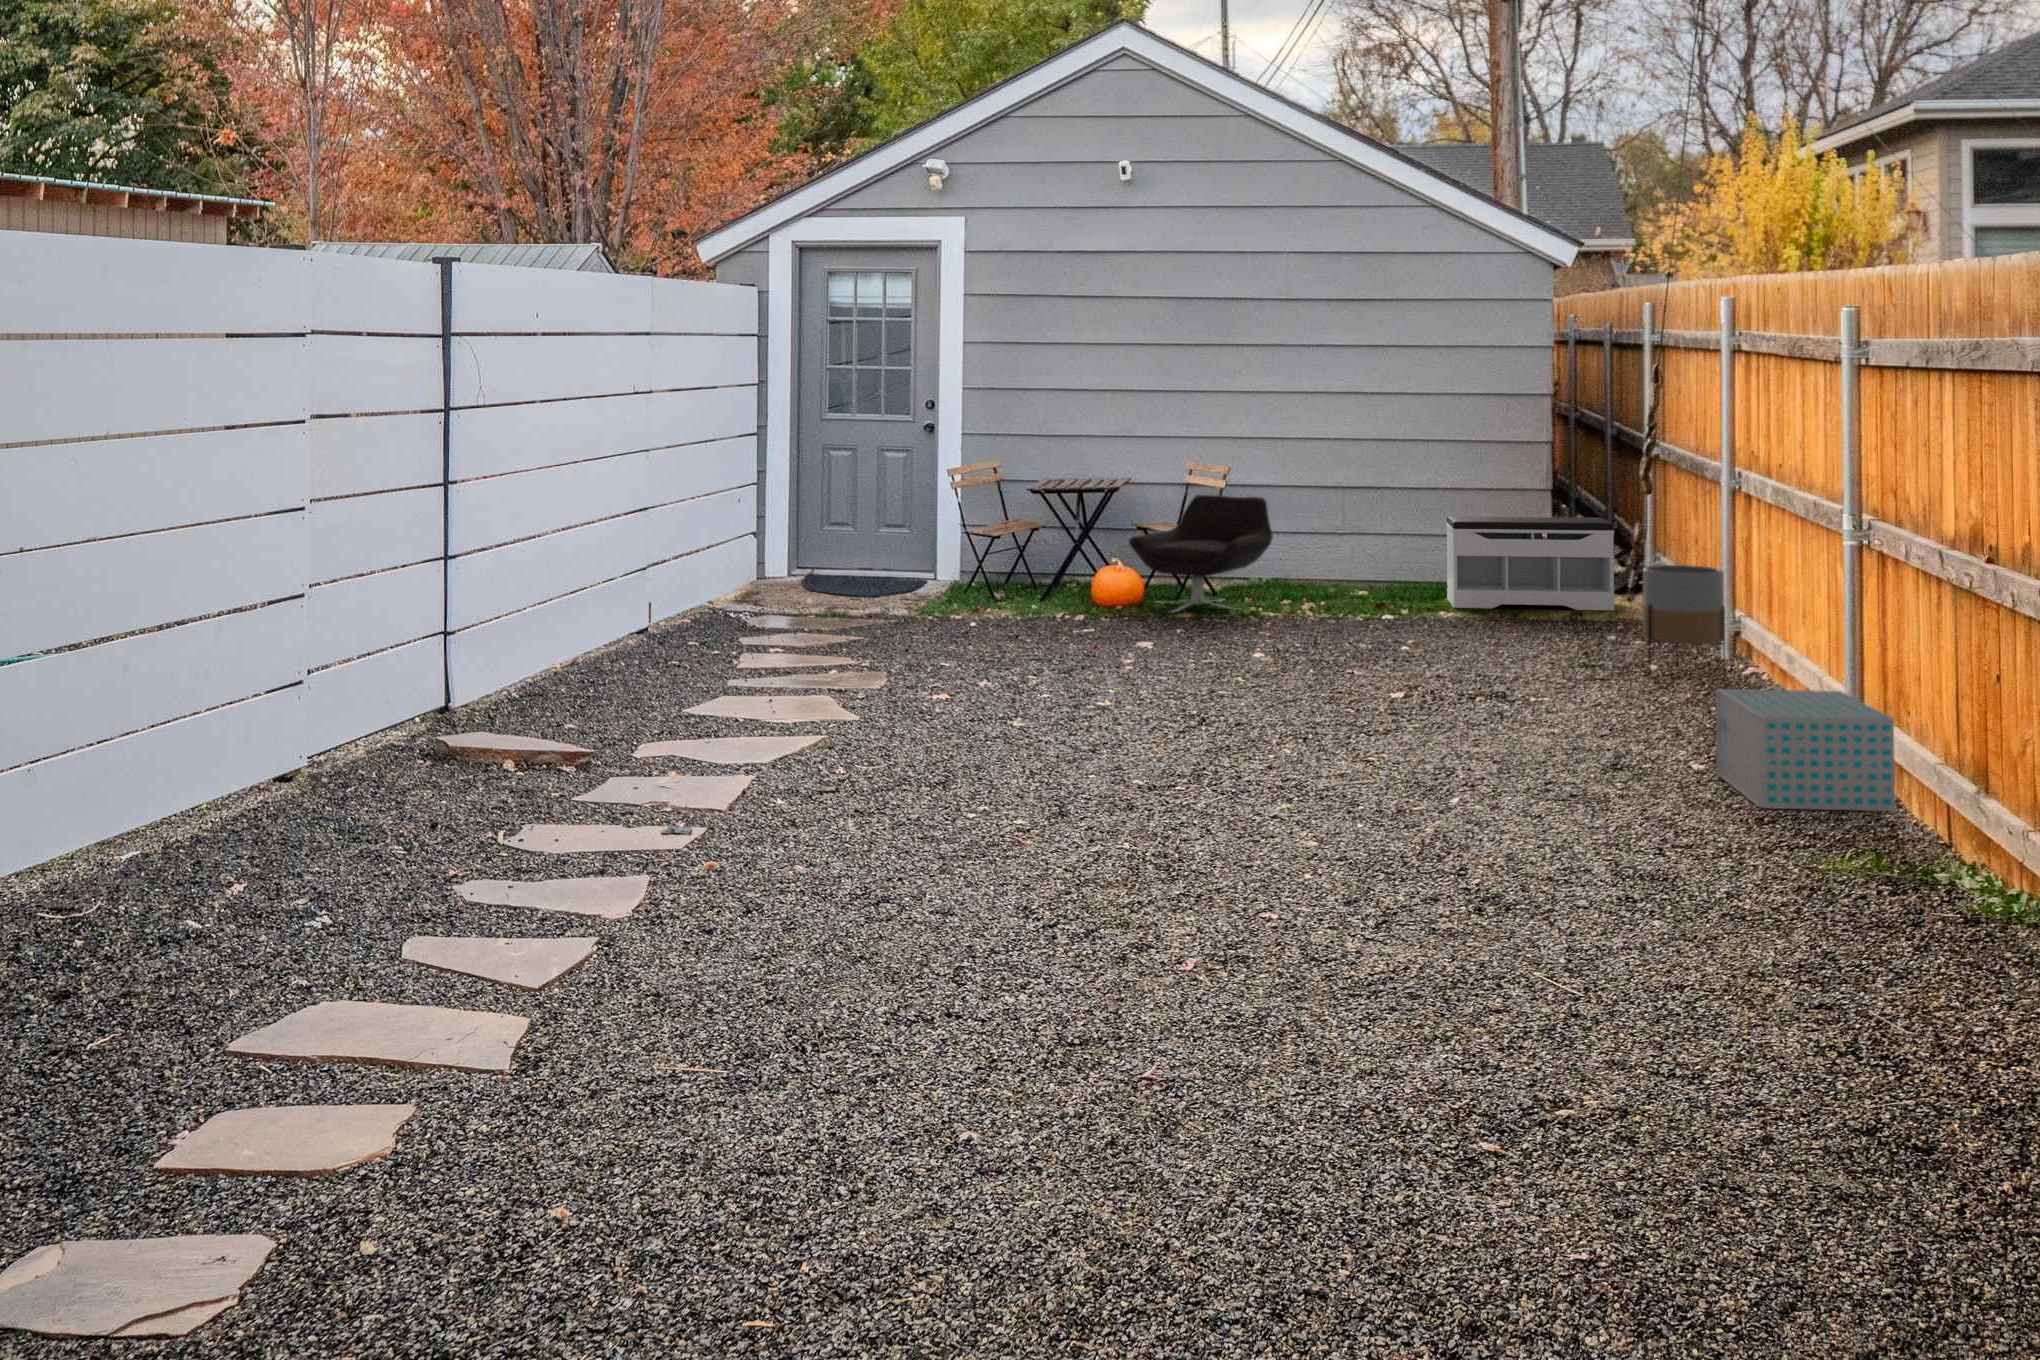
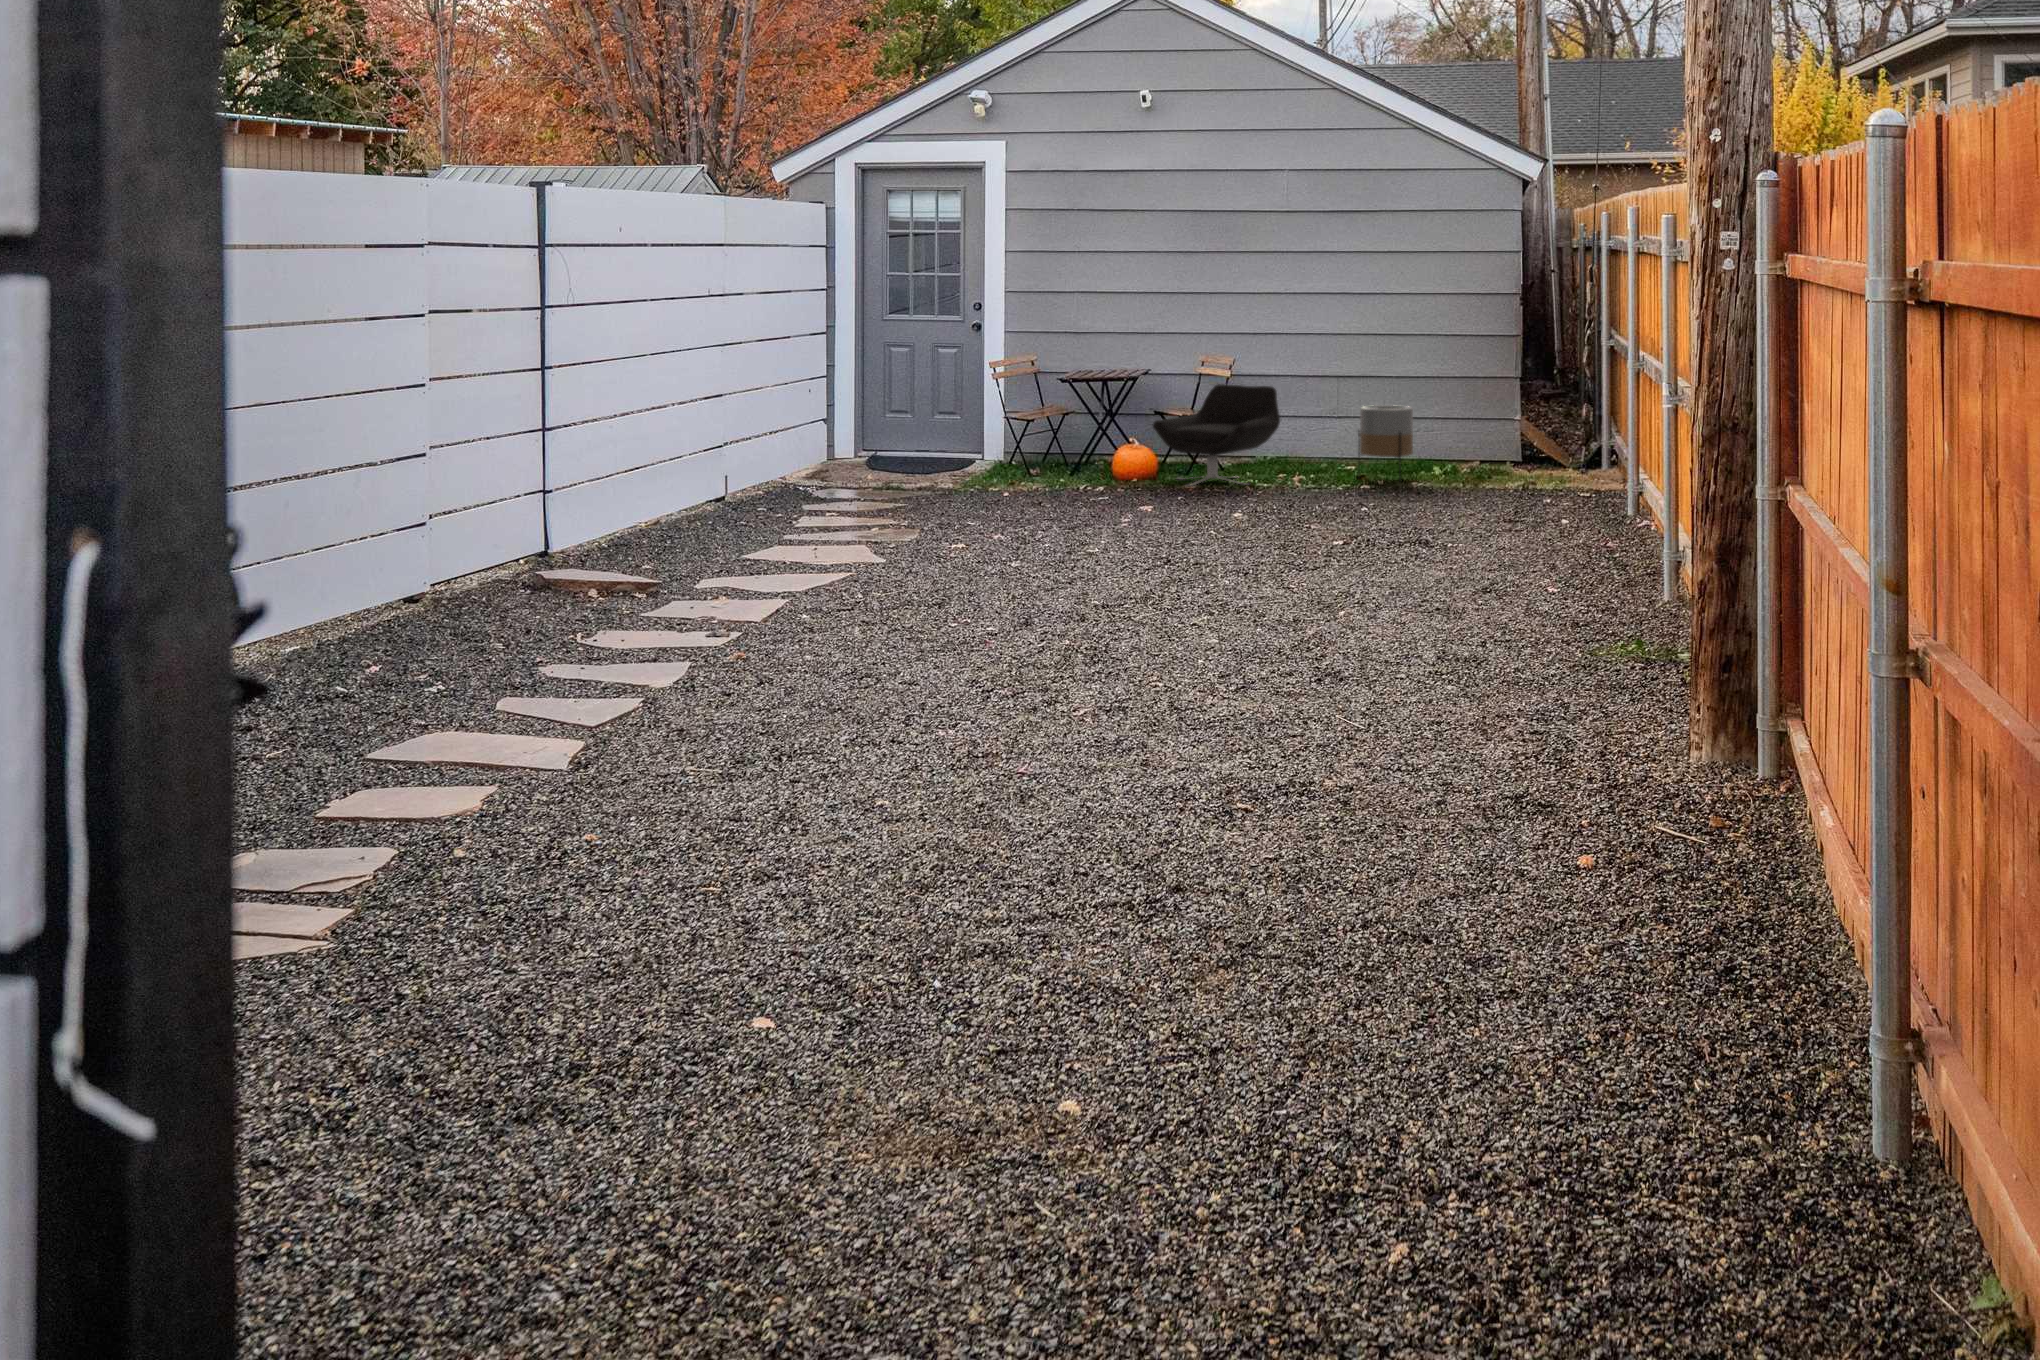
bench: present [1446,516,1614,611] -> none [1437,404,1581,486]
planter: present [1642,565,1725,679] -> present [1358,405,1413,477]
storage box: present [1716,689,1895,811] -> none [1570,532,1699,627]

